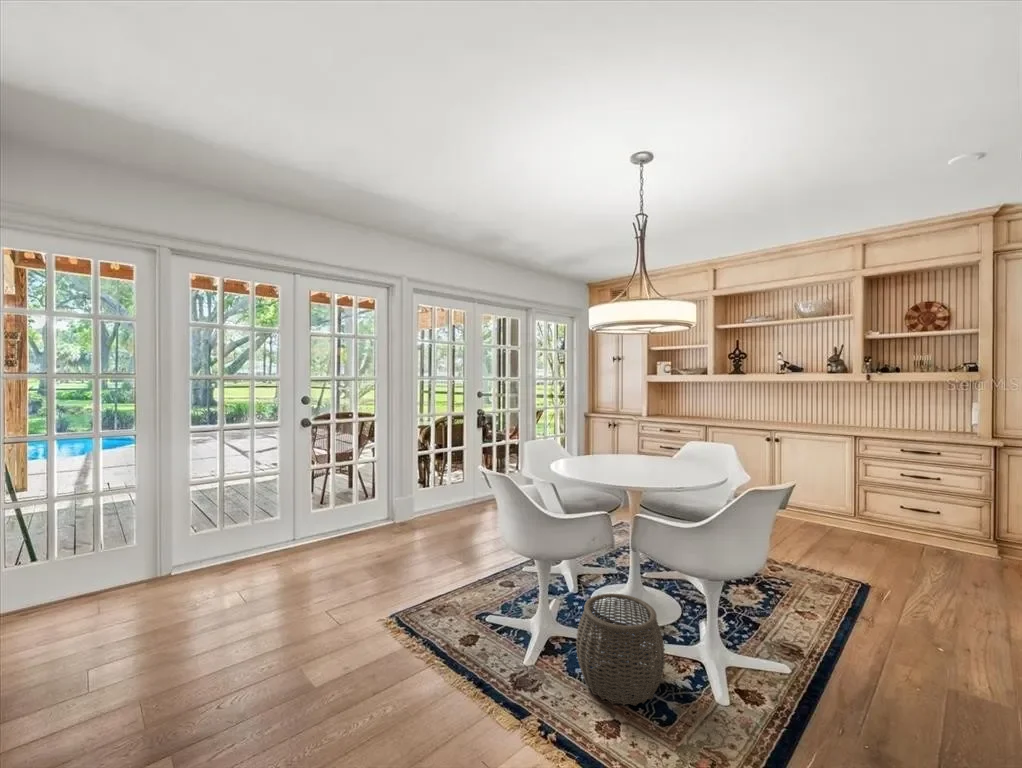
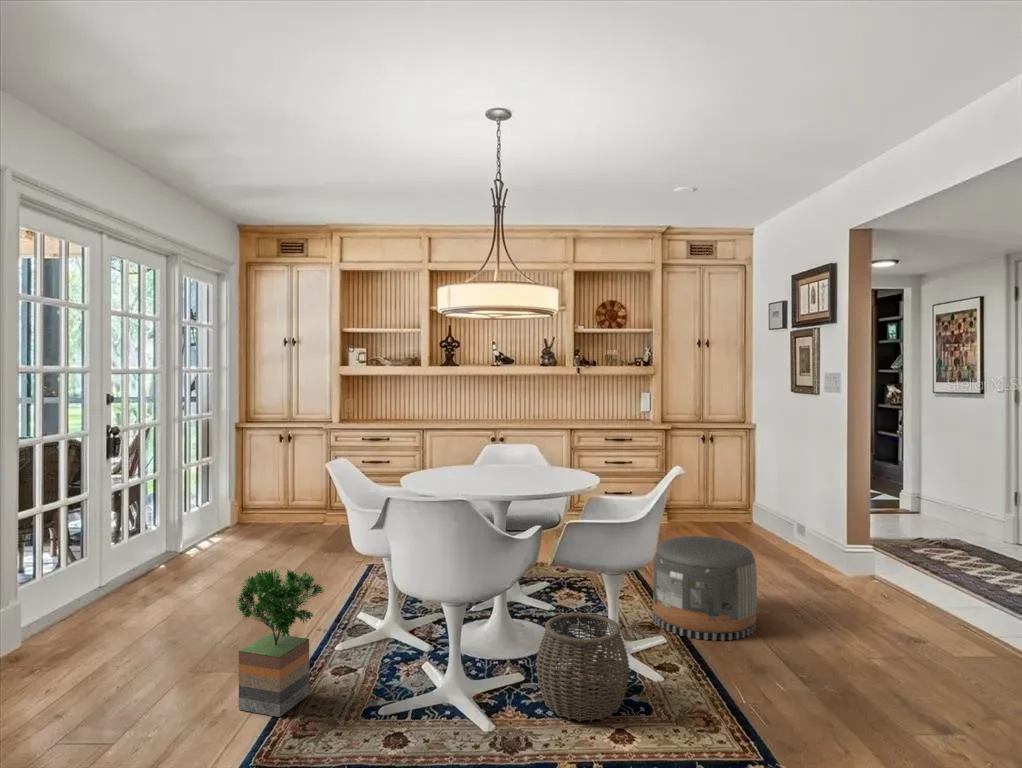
potted tree: none [427,500,489,594] -> present [237,569,324,717]
pouf: none [810,566,971,724] -> present [653,536,757,641]

